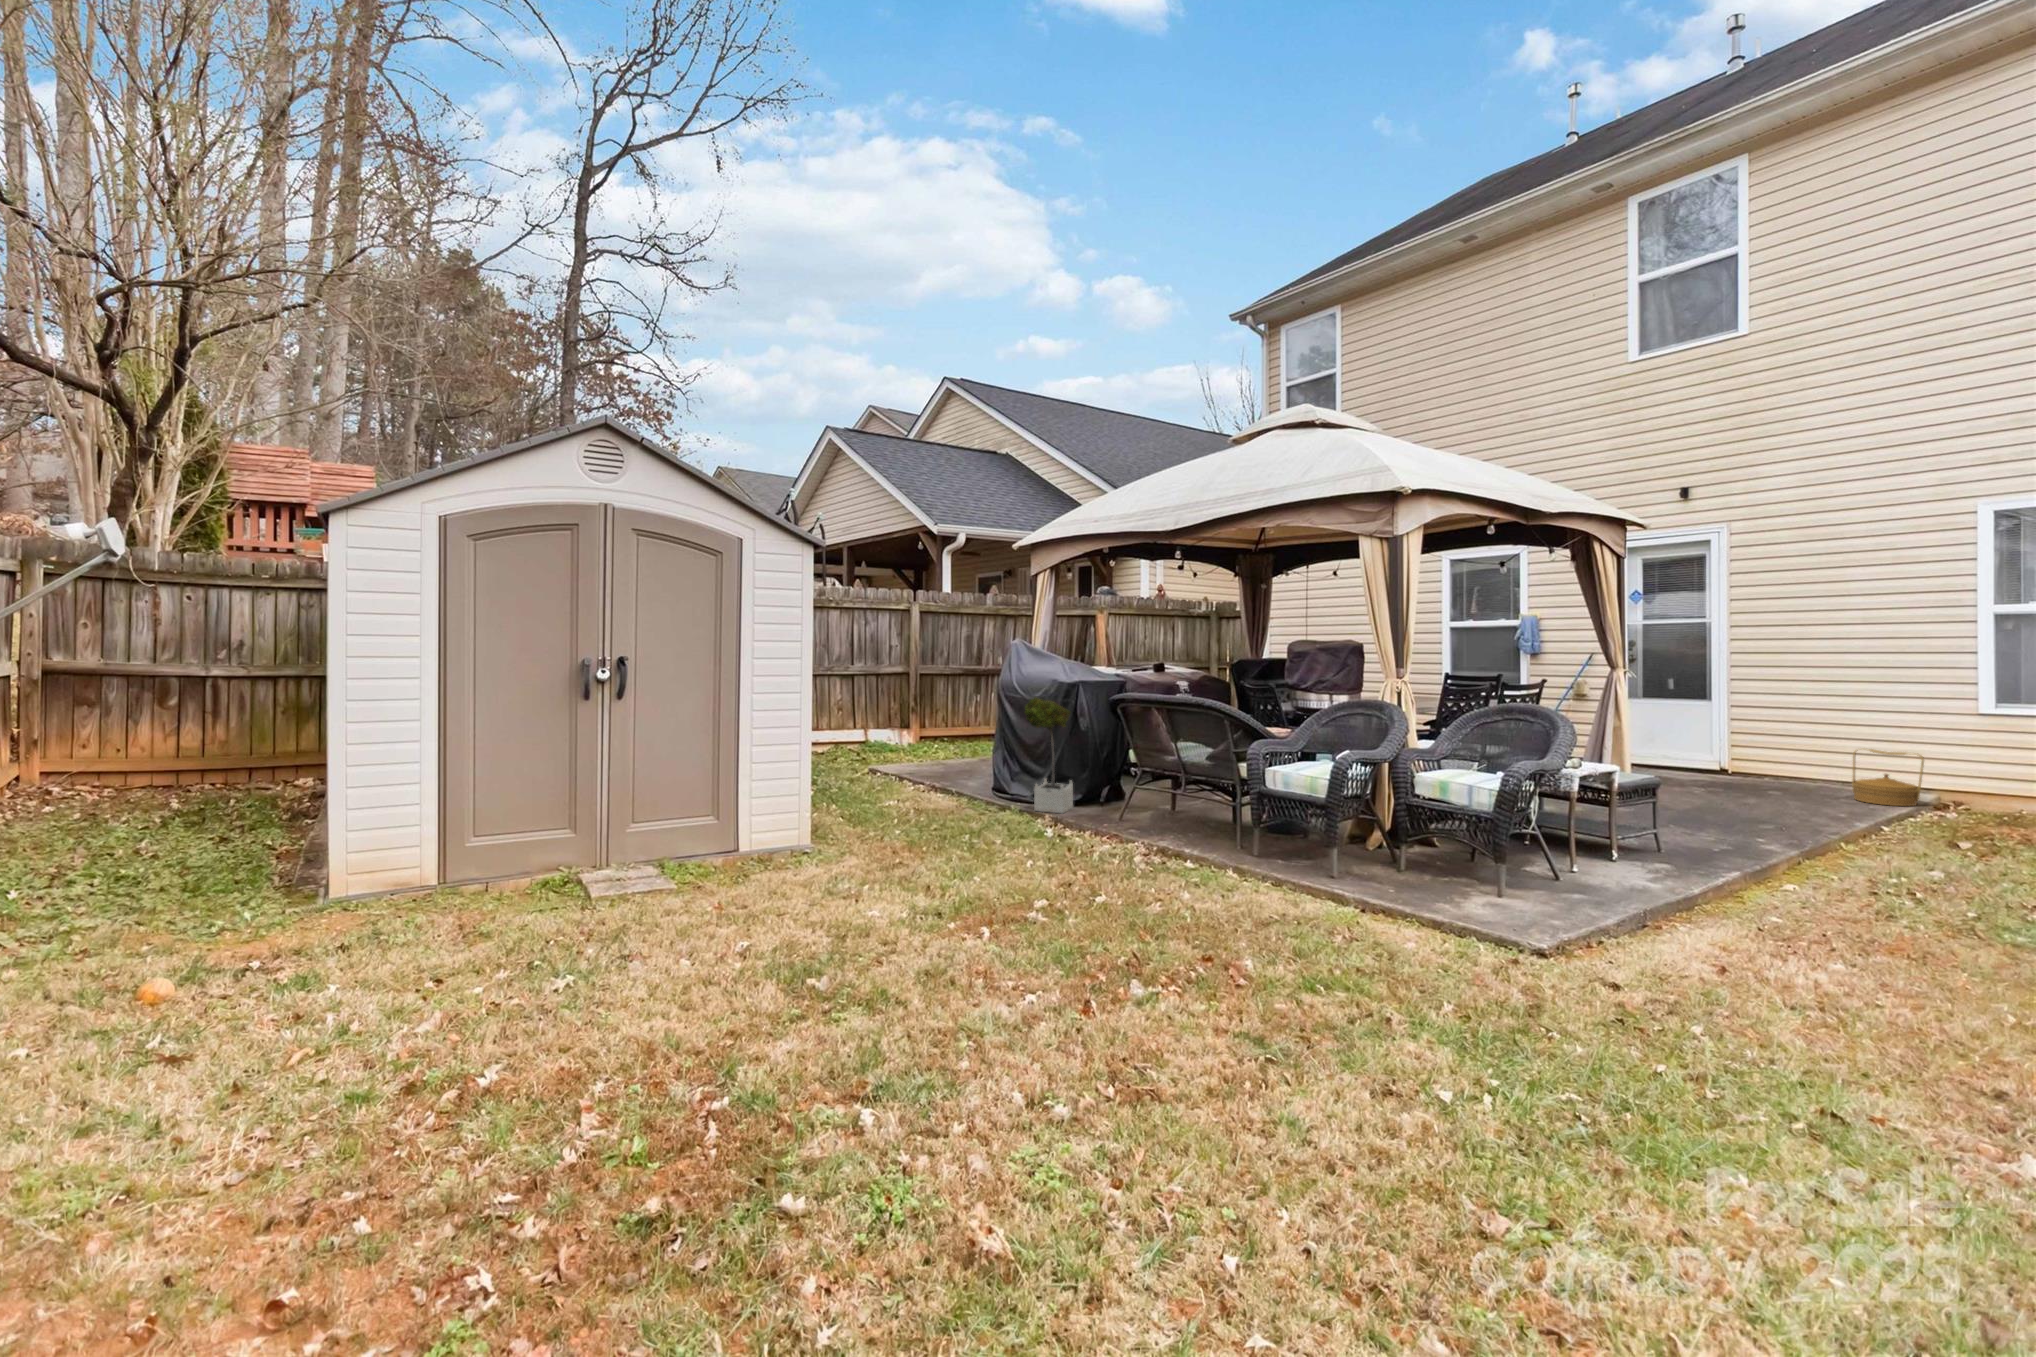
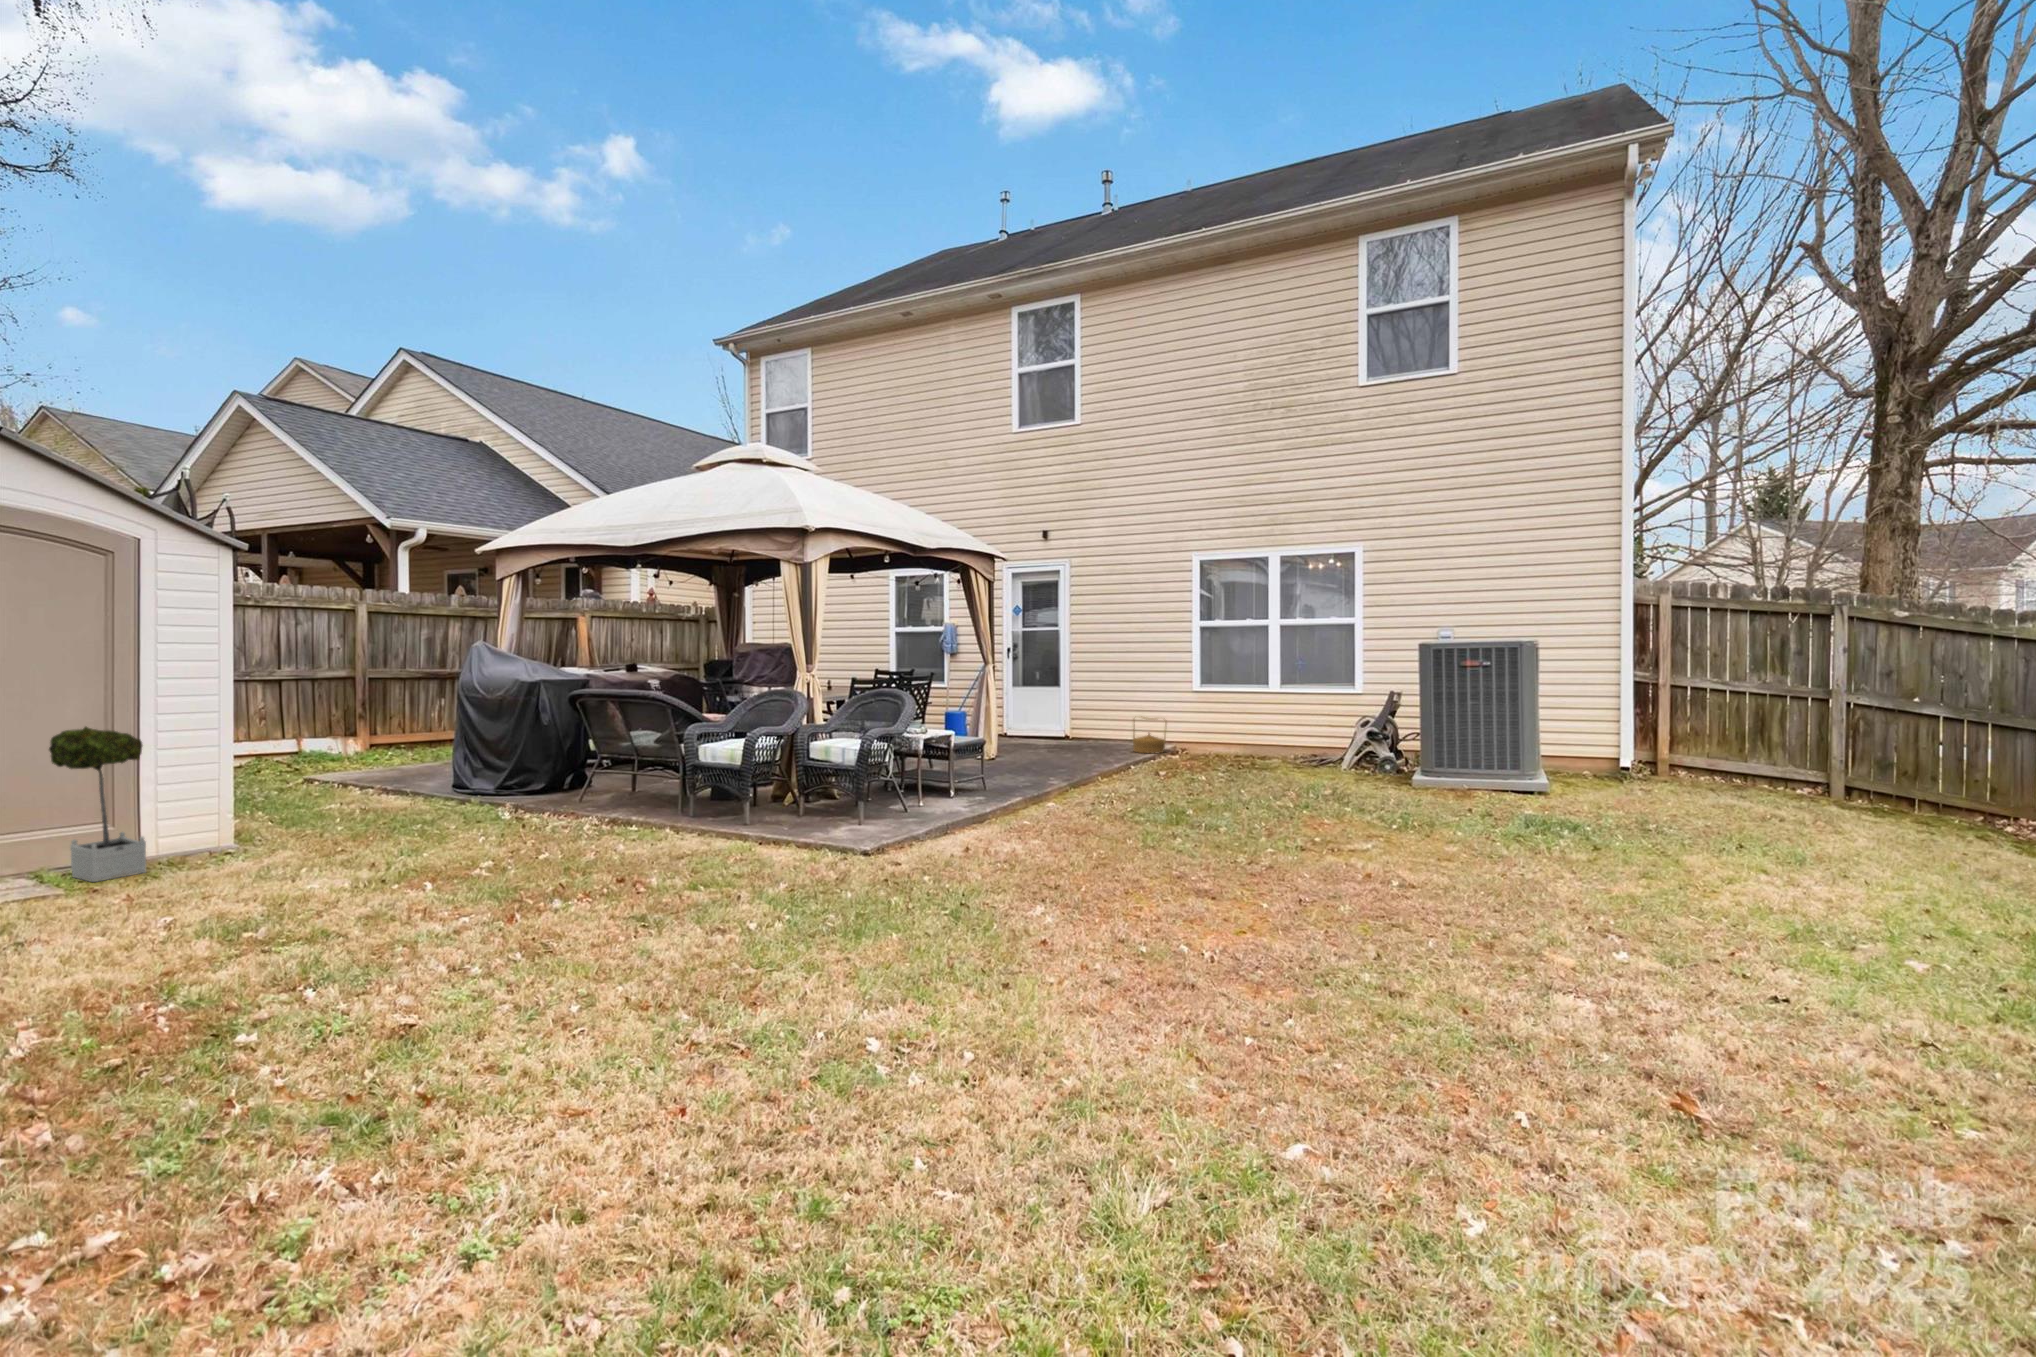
potted tree: present [1025,698,1073,813] -> present [49,727,146,882]

